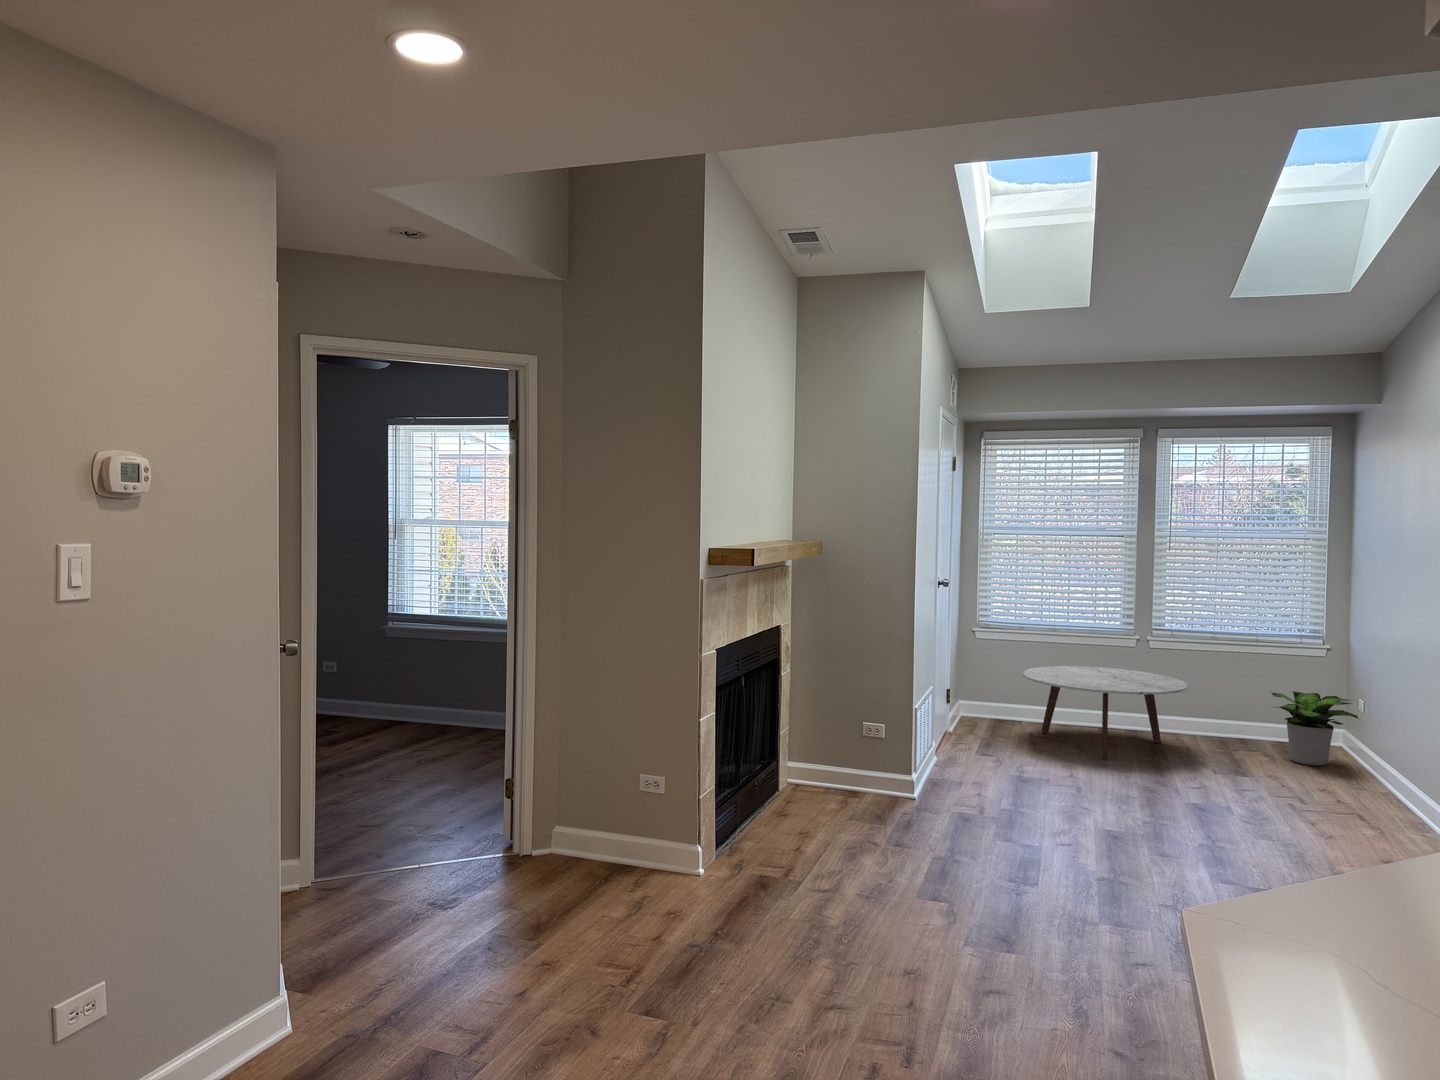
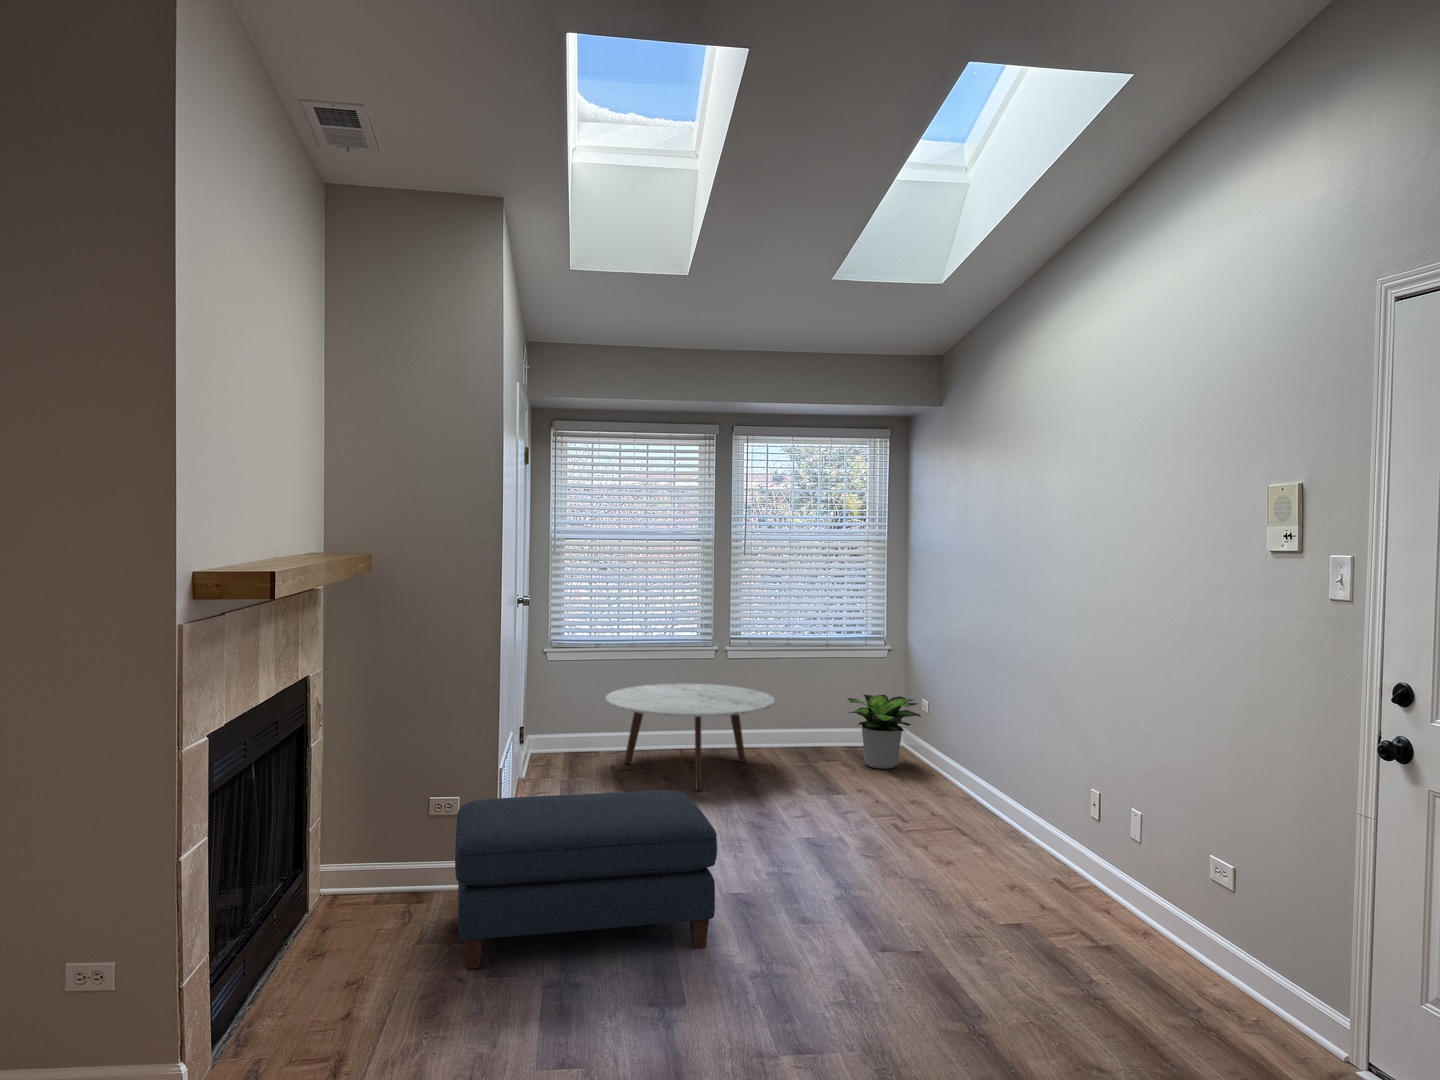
ottoman: none [873,727,1077,859] -> present [455,790,717,969]

